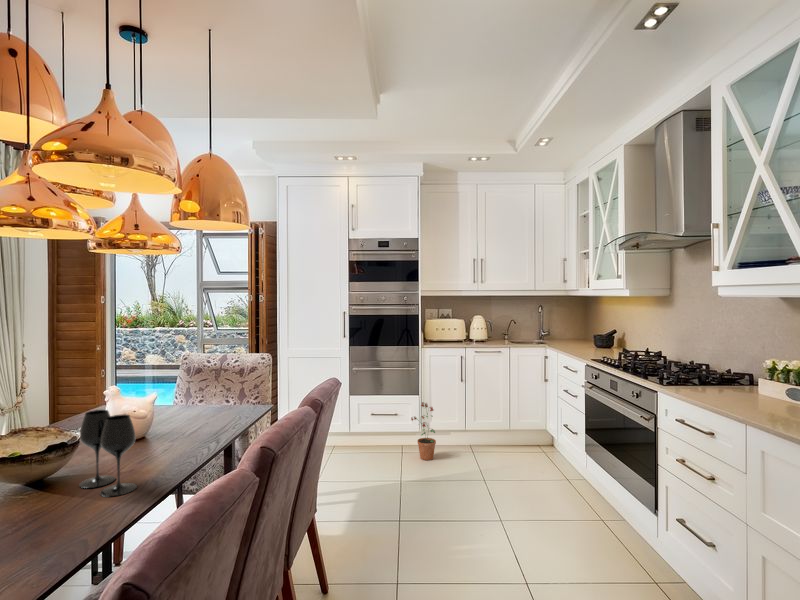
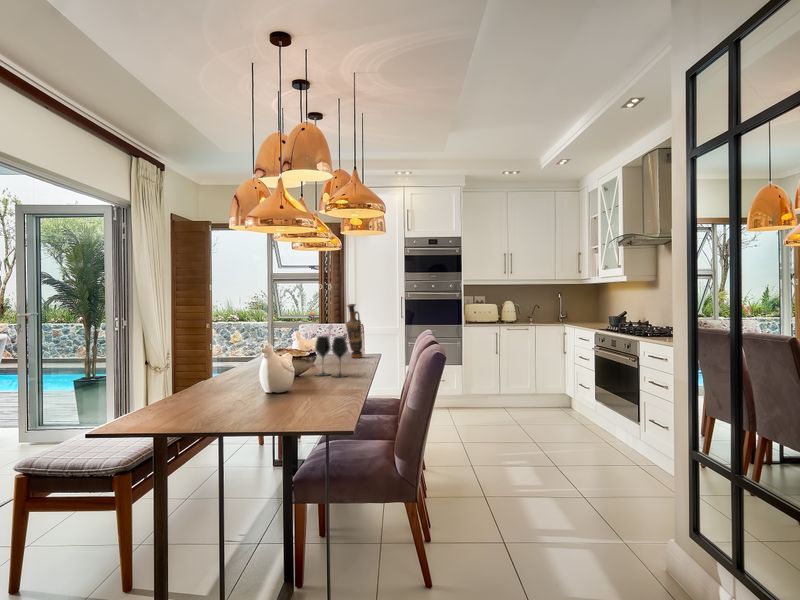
vase: none [214,334,243,415] -> present [346,304,362,358]
potted plant: present [411,402,436,460] -> none [456,369,479,414]

